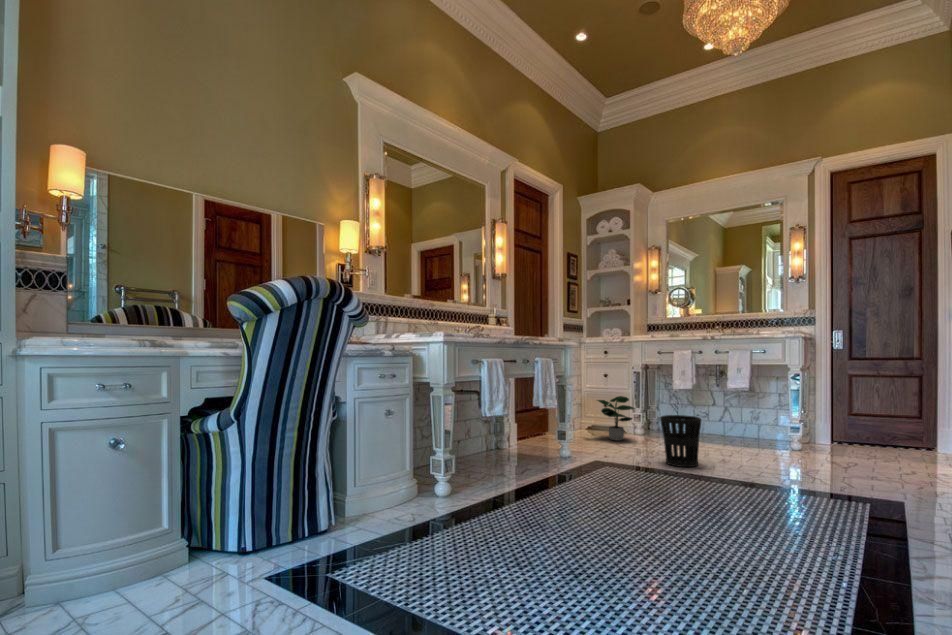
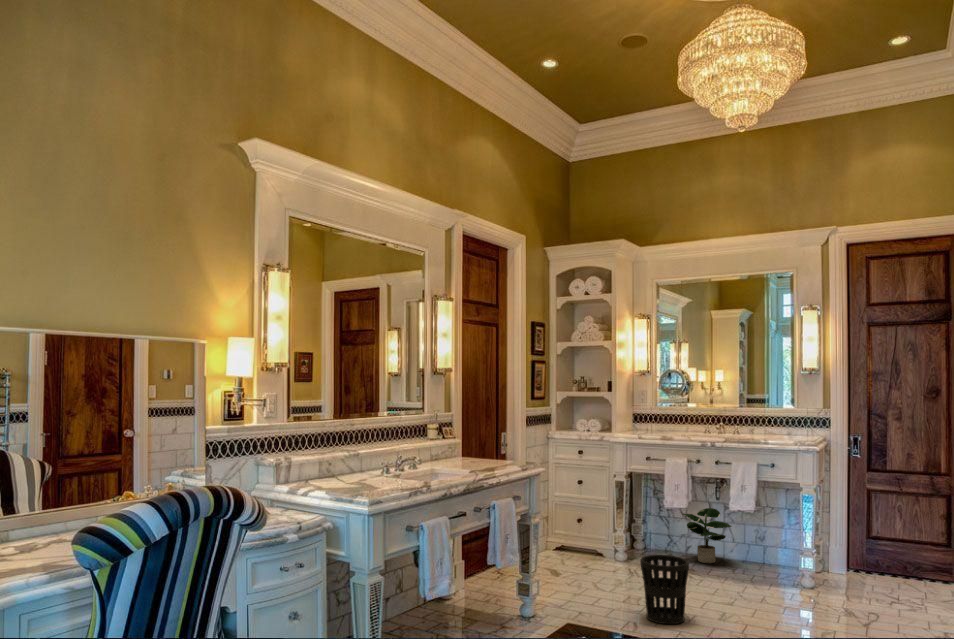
potted plant: present [597,396,635,441] -> present [683,508,732,563]

